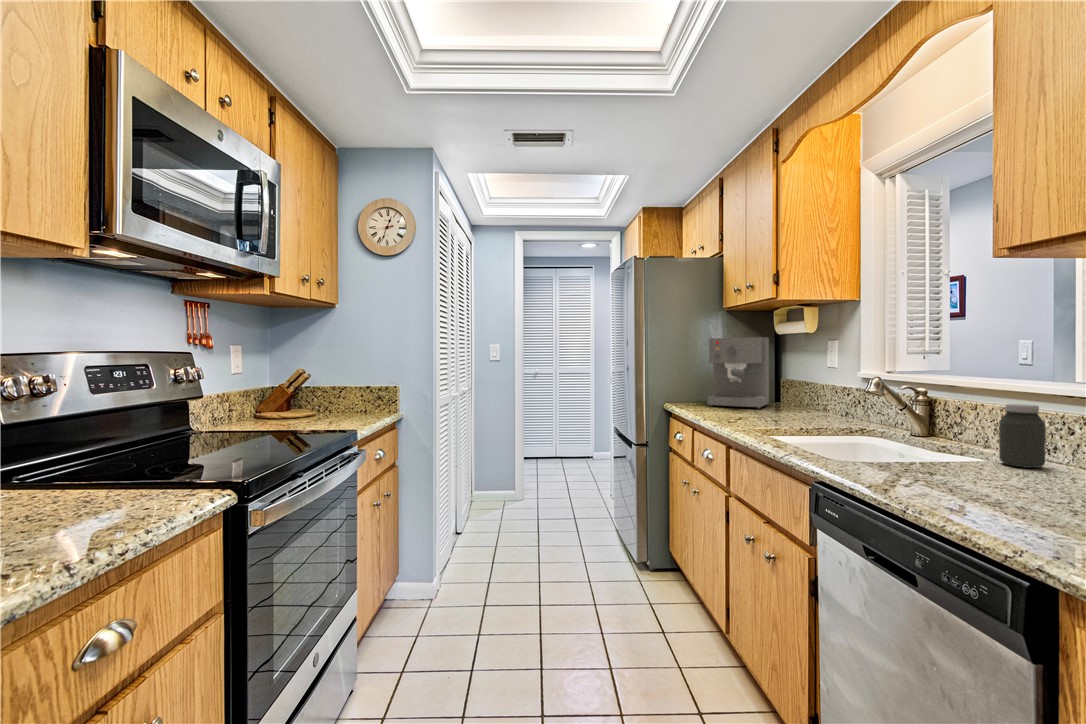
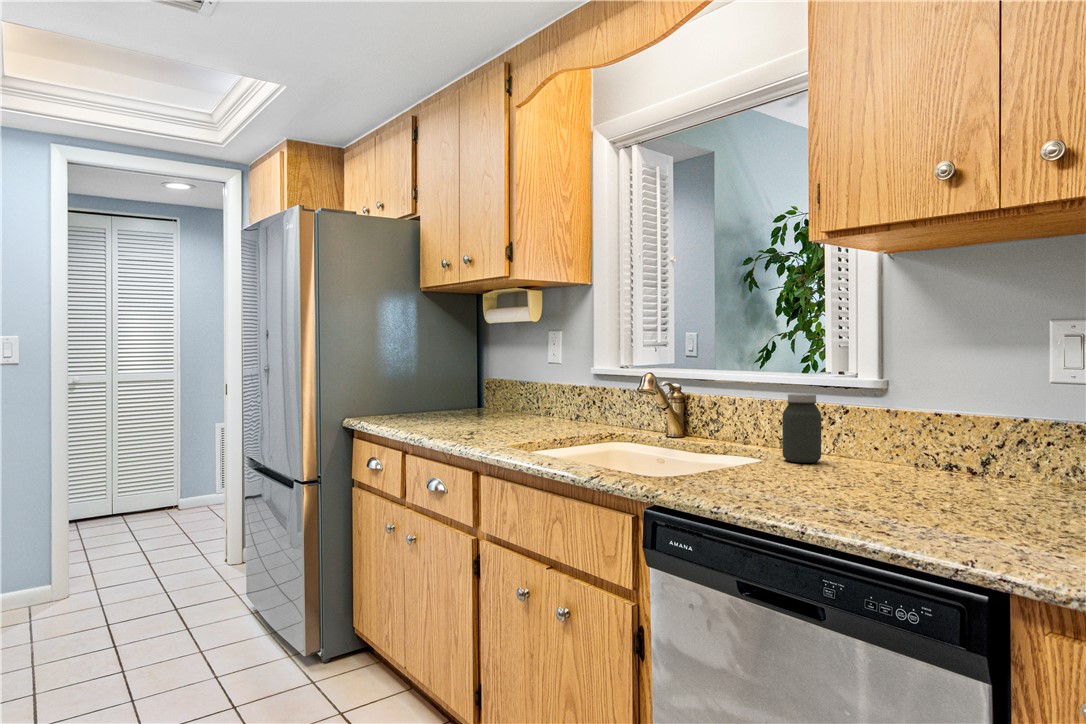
coffee maker: present [707,337,769,408] -> none [395,318,471,420]

